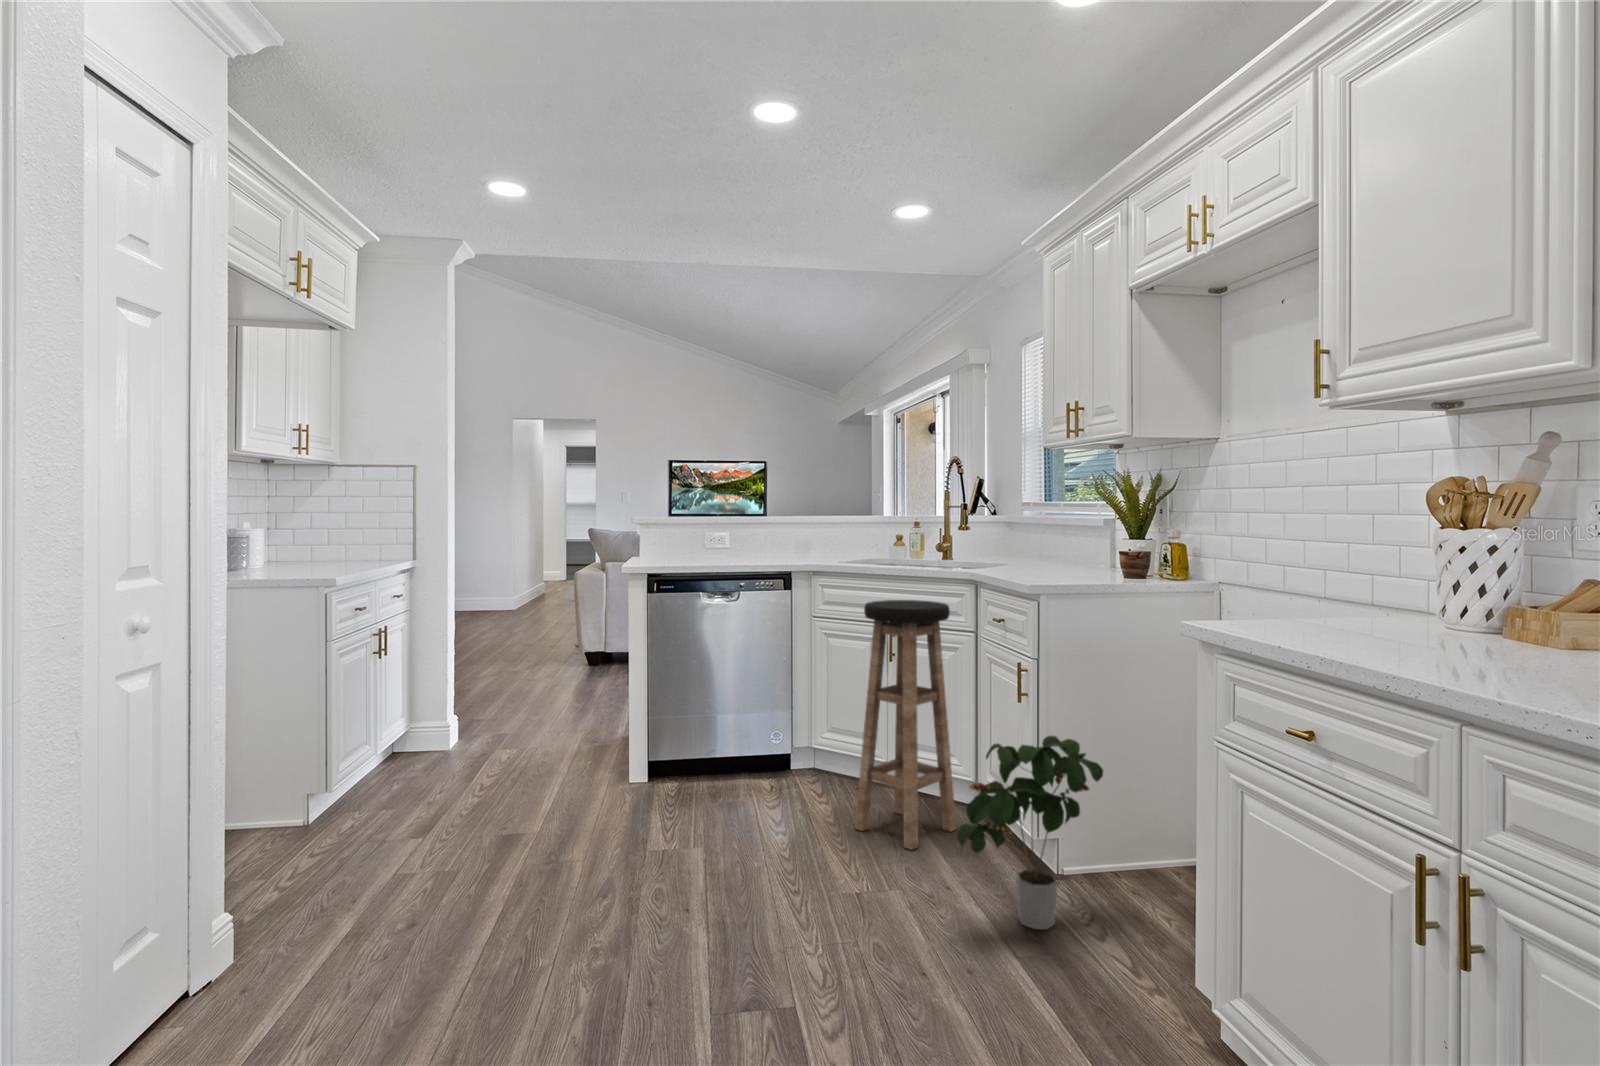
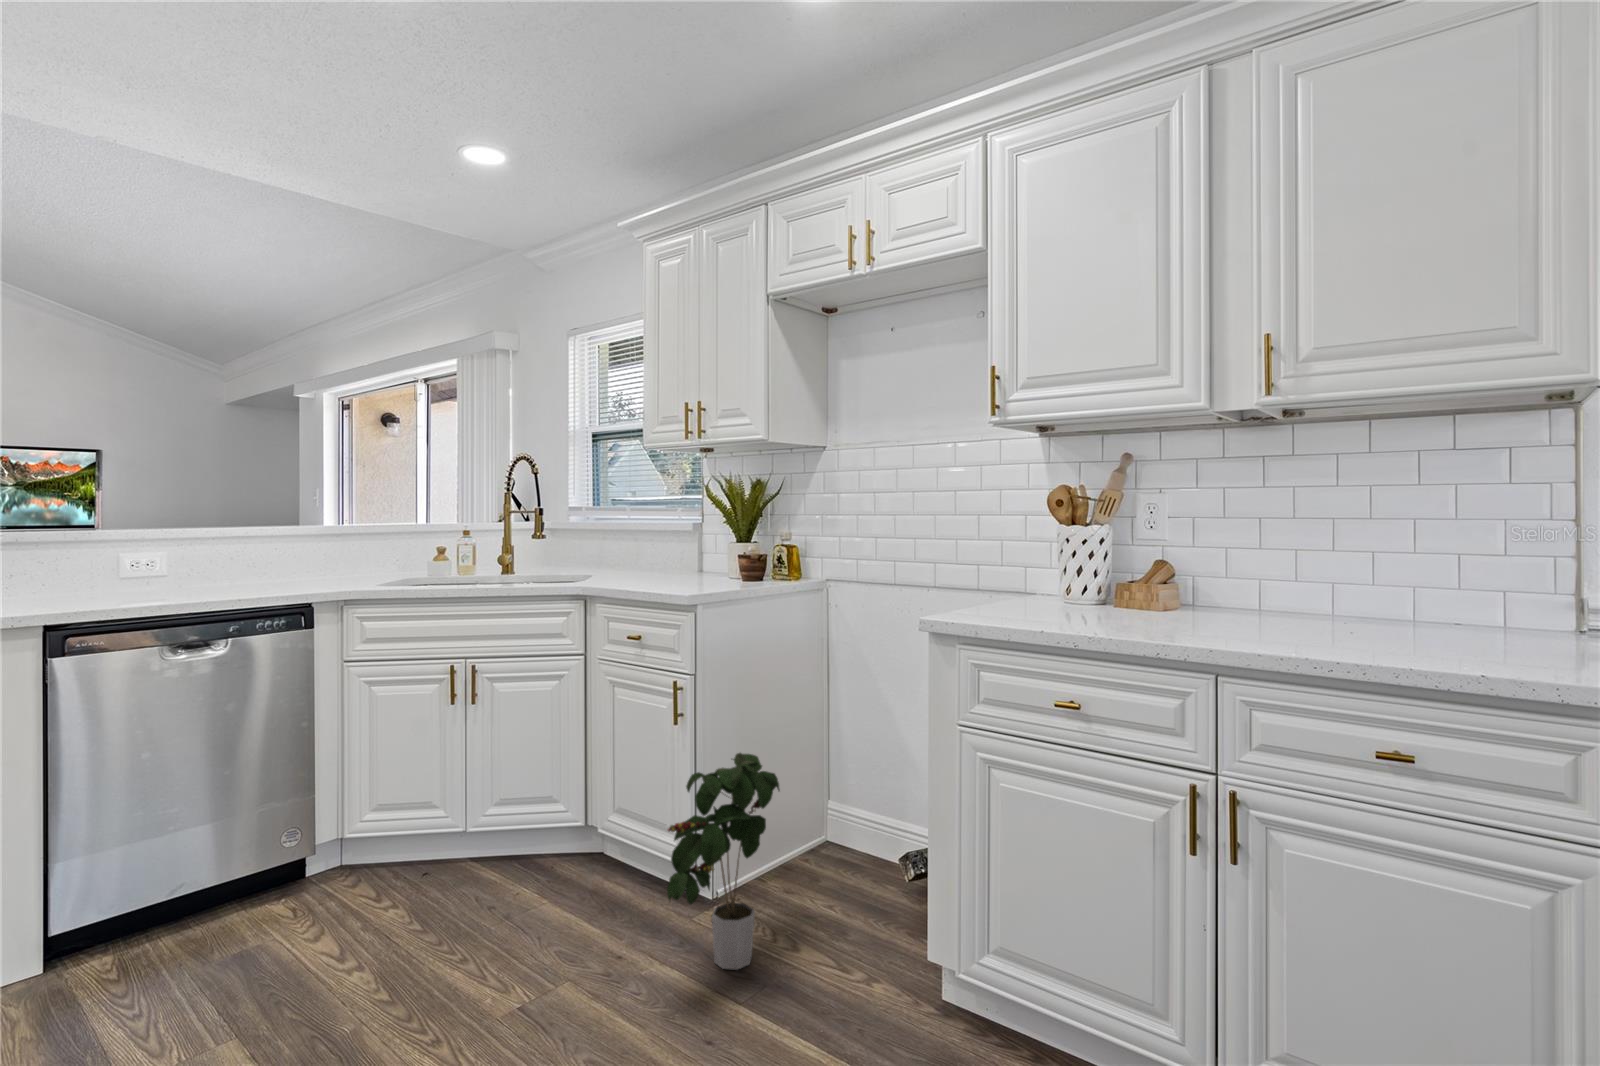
bar stool: present [855,600,956,850] -> none [458,622,582,929]

